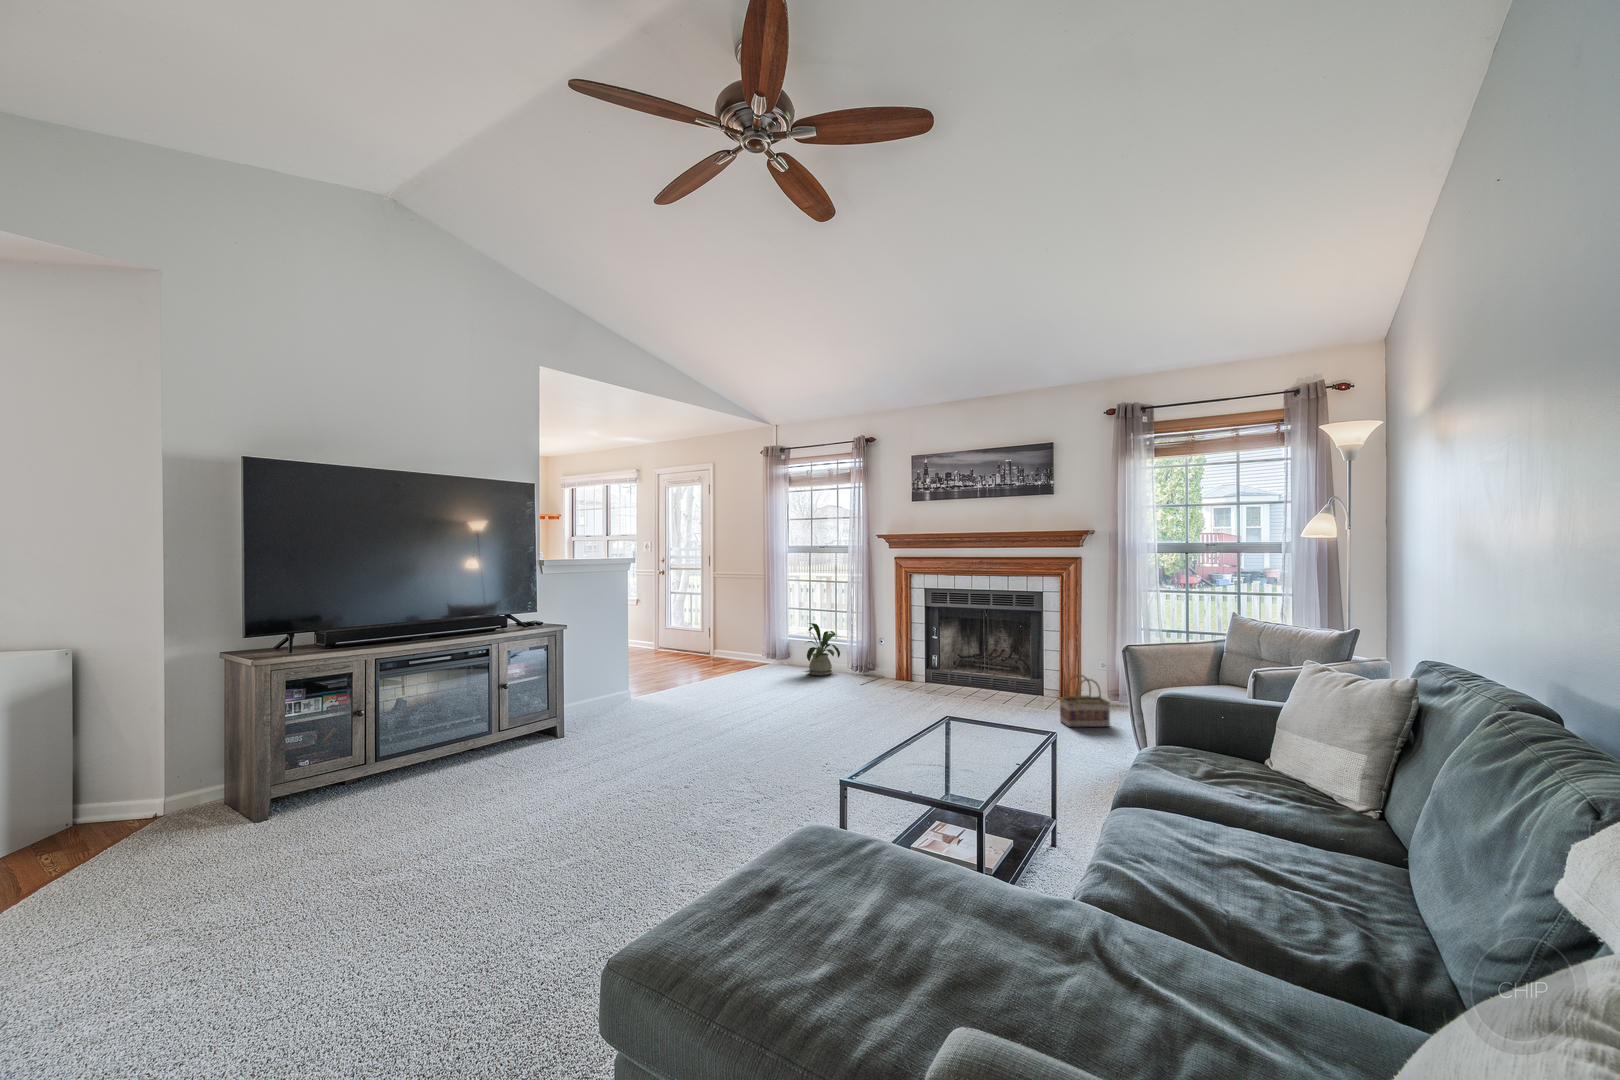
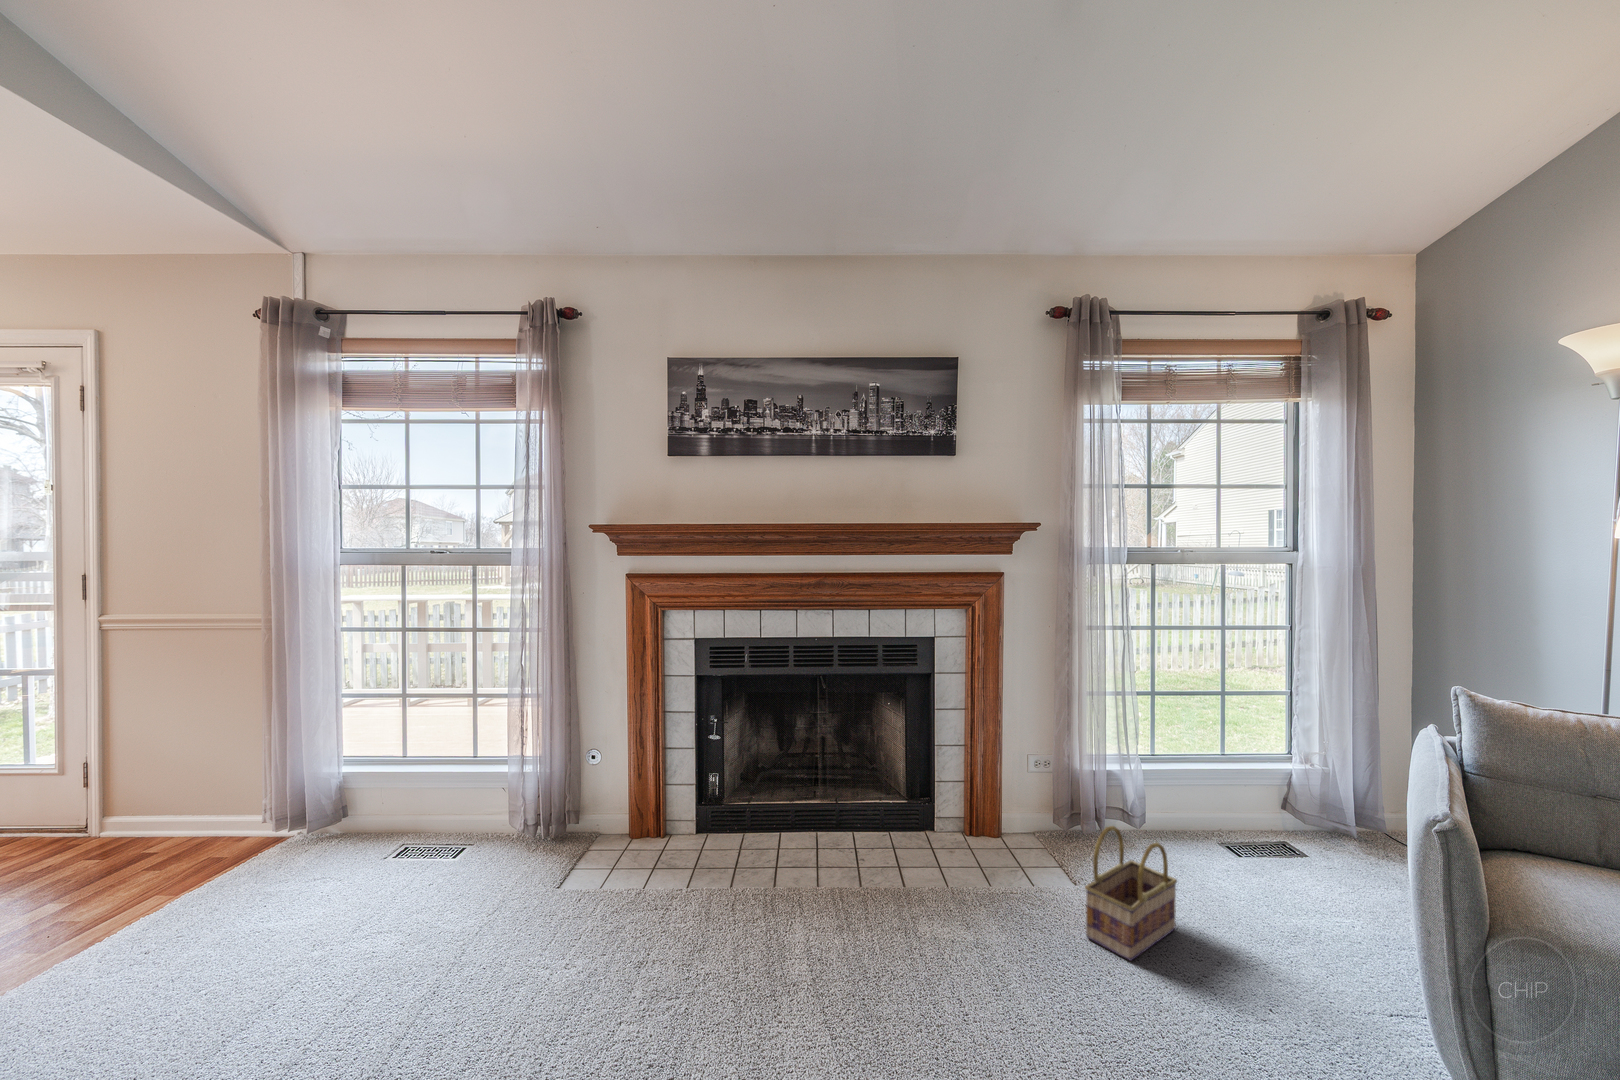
house plant: present [806,623,840,675] -> none [388,743,496,871]

